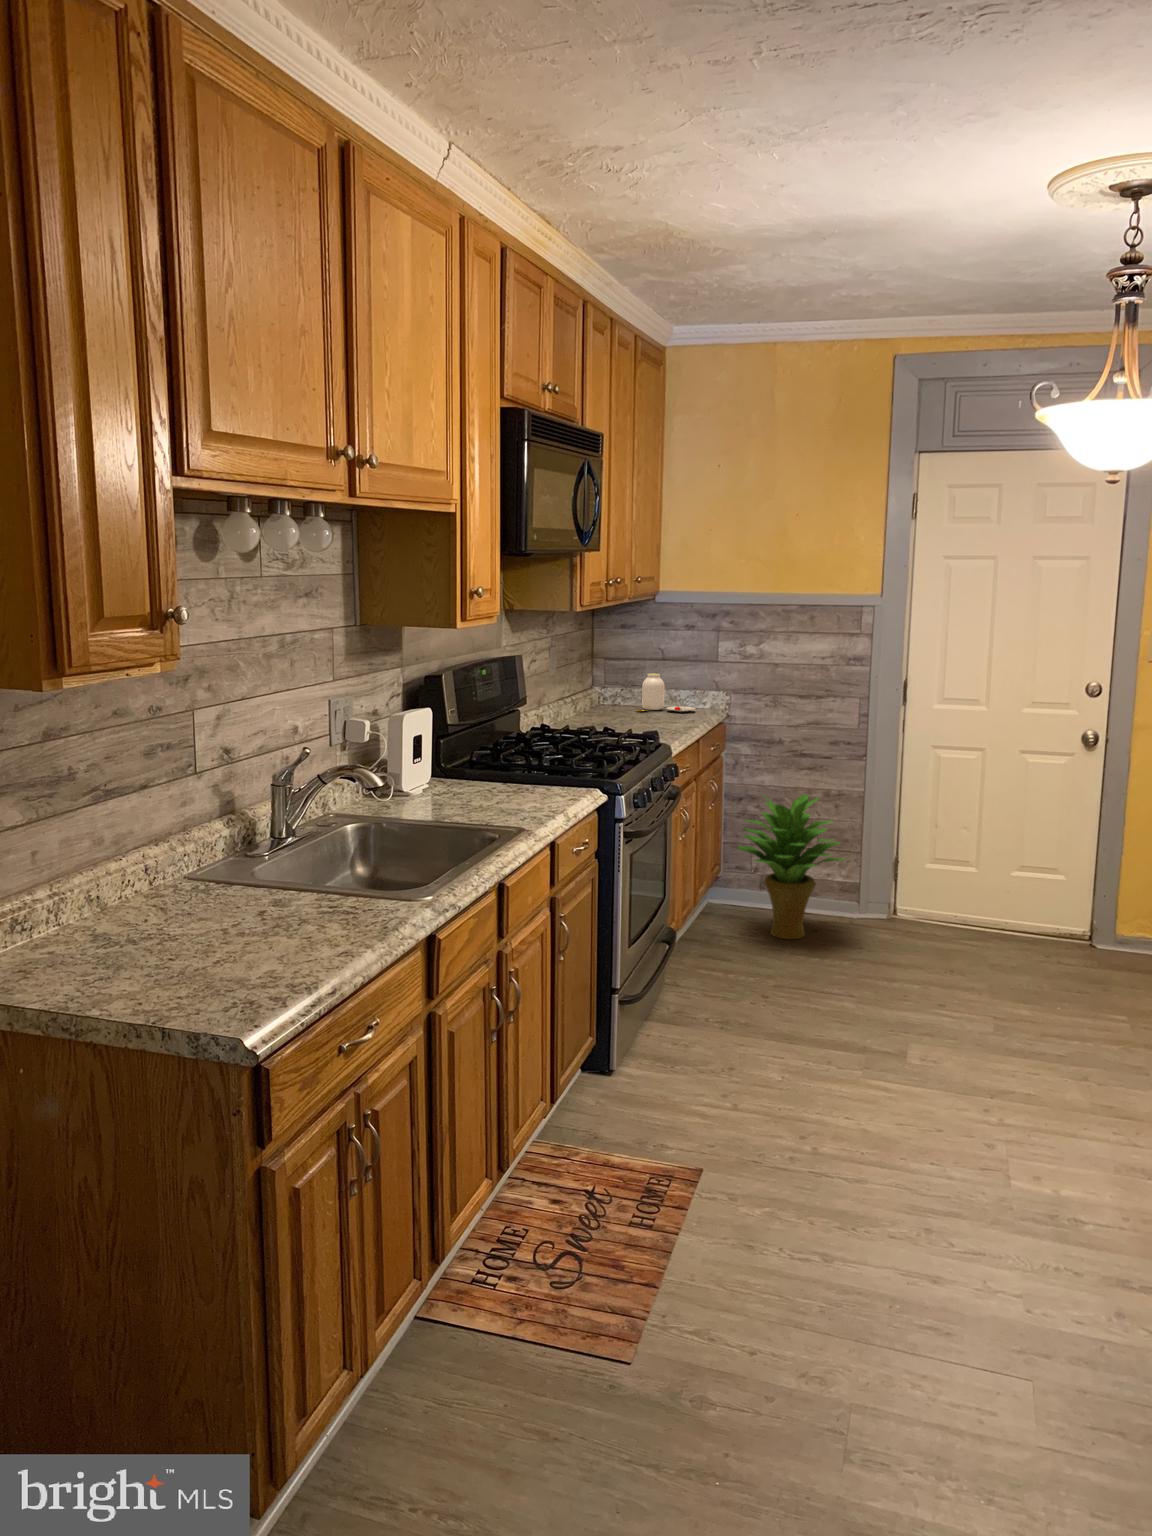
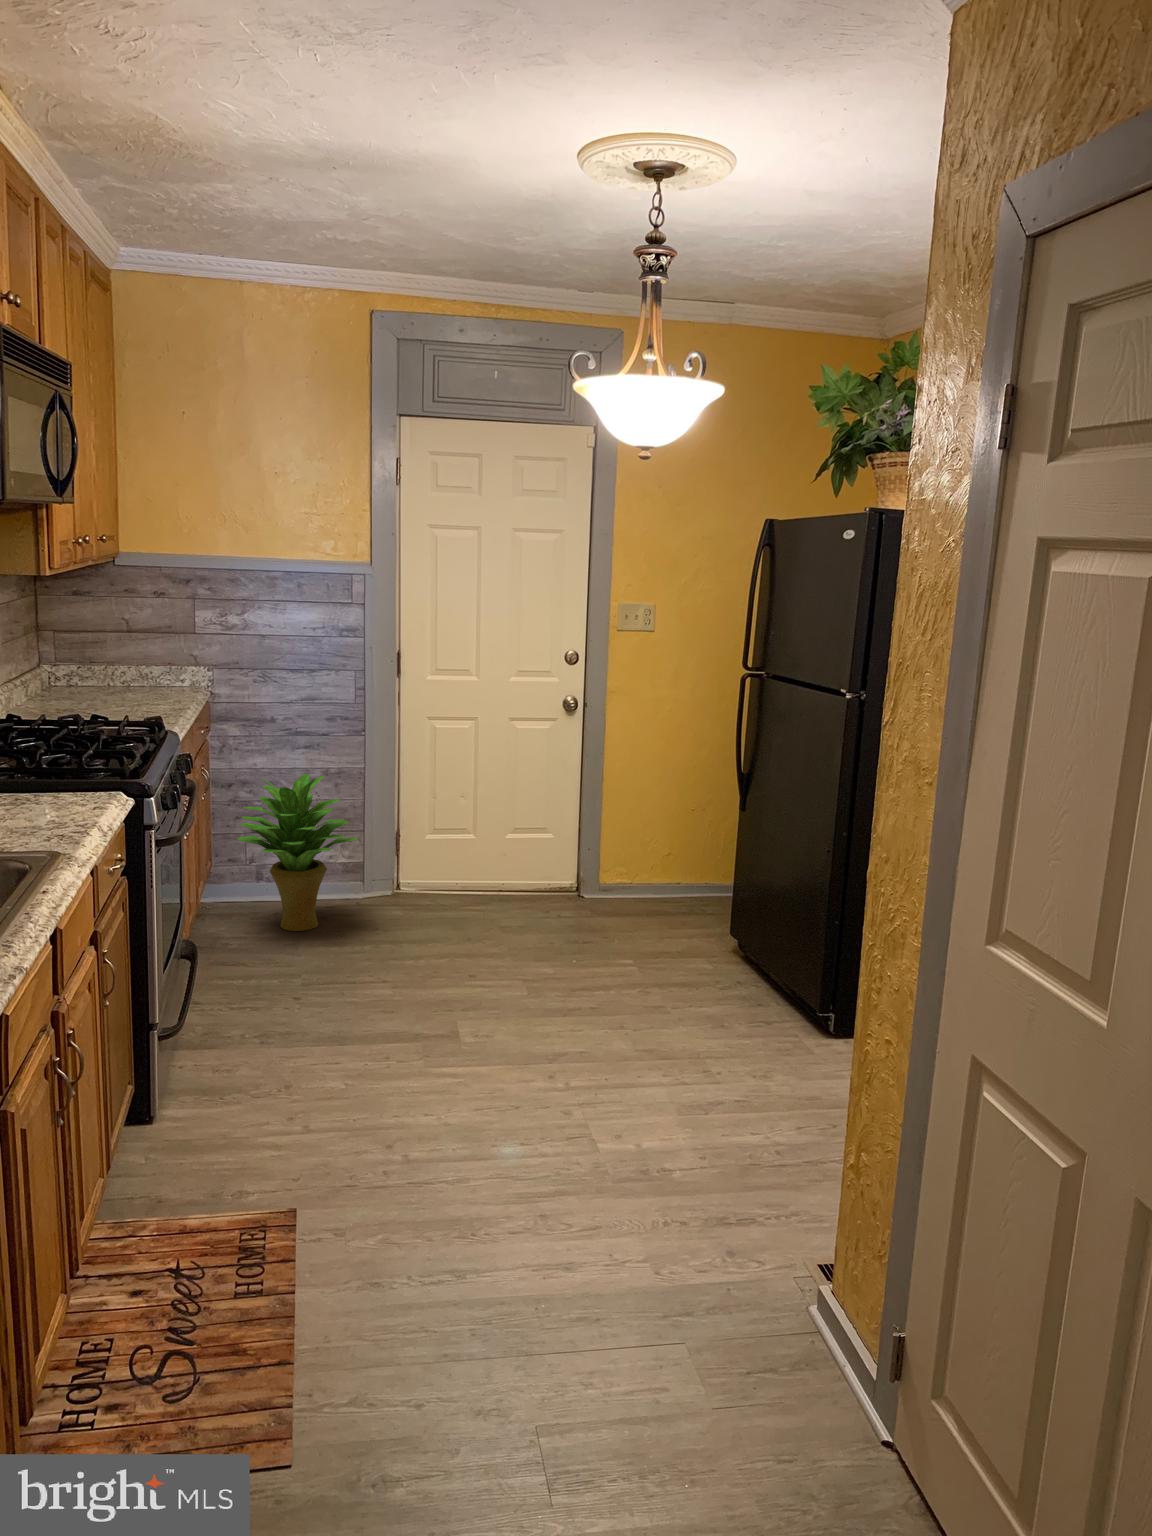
jar: present [636,673,695,712] -> none [106,649,178,694]

